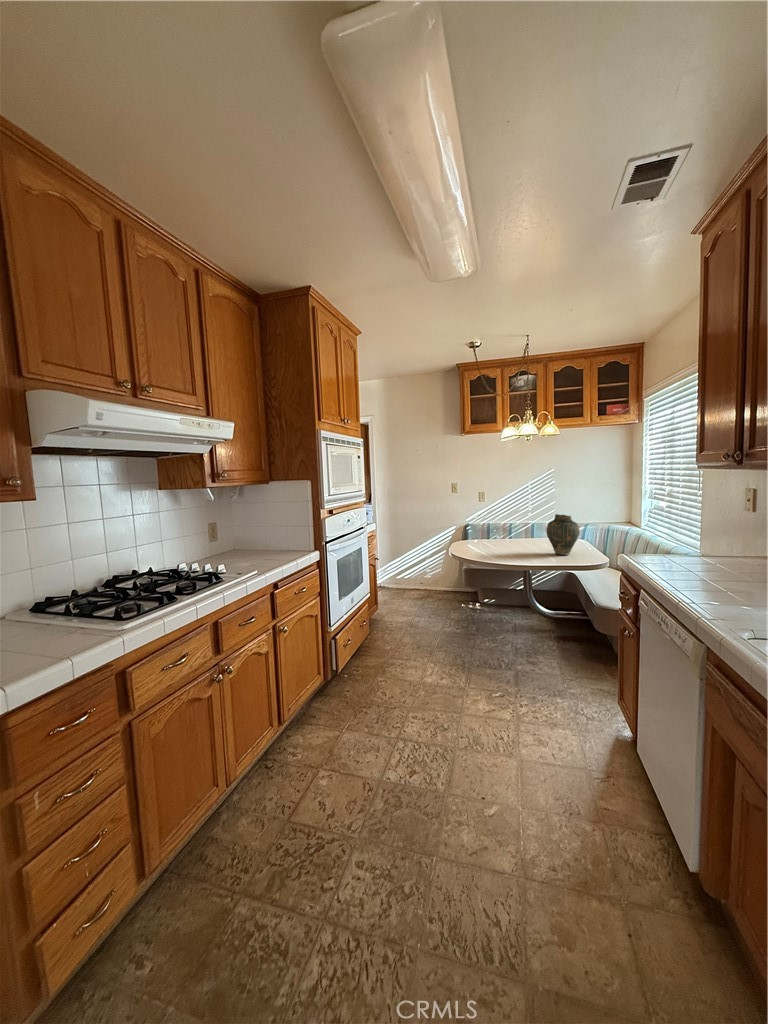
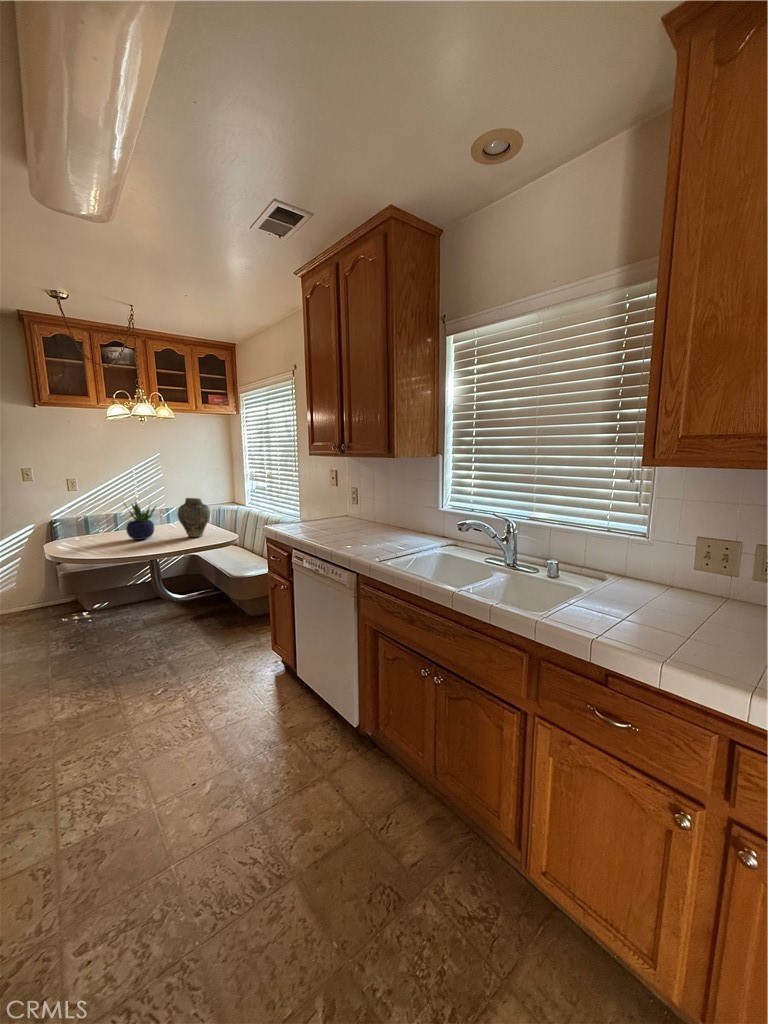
potted plant: none [501,511,530,550] -> present [124,502,155,540]

